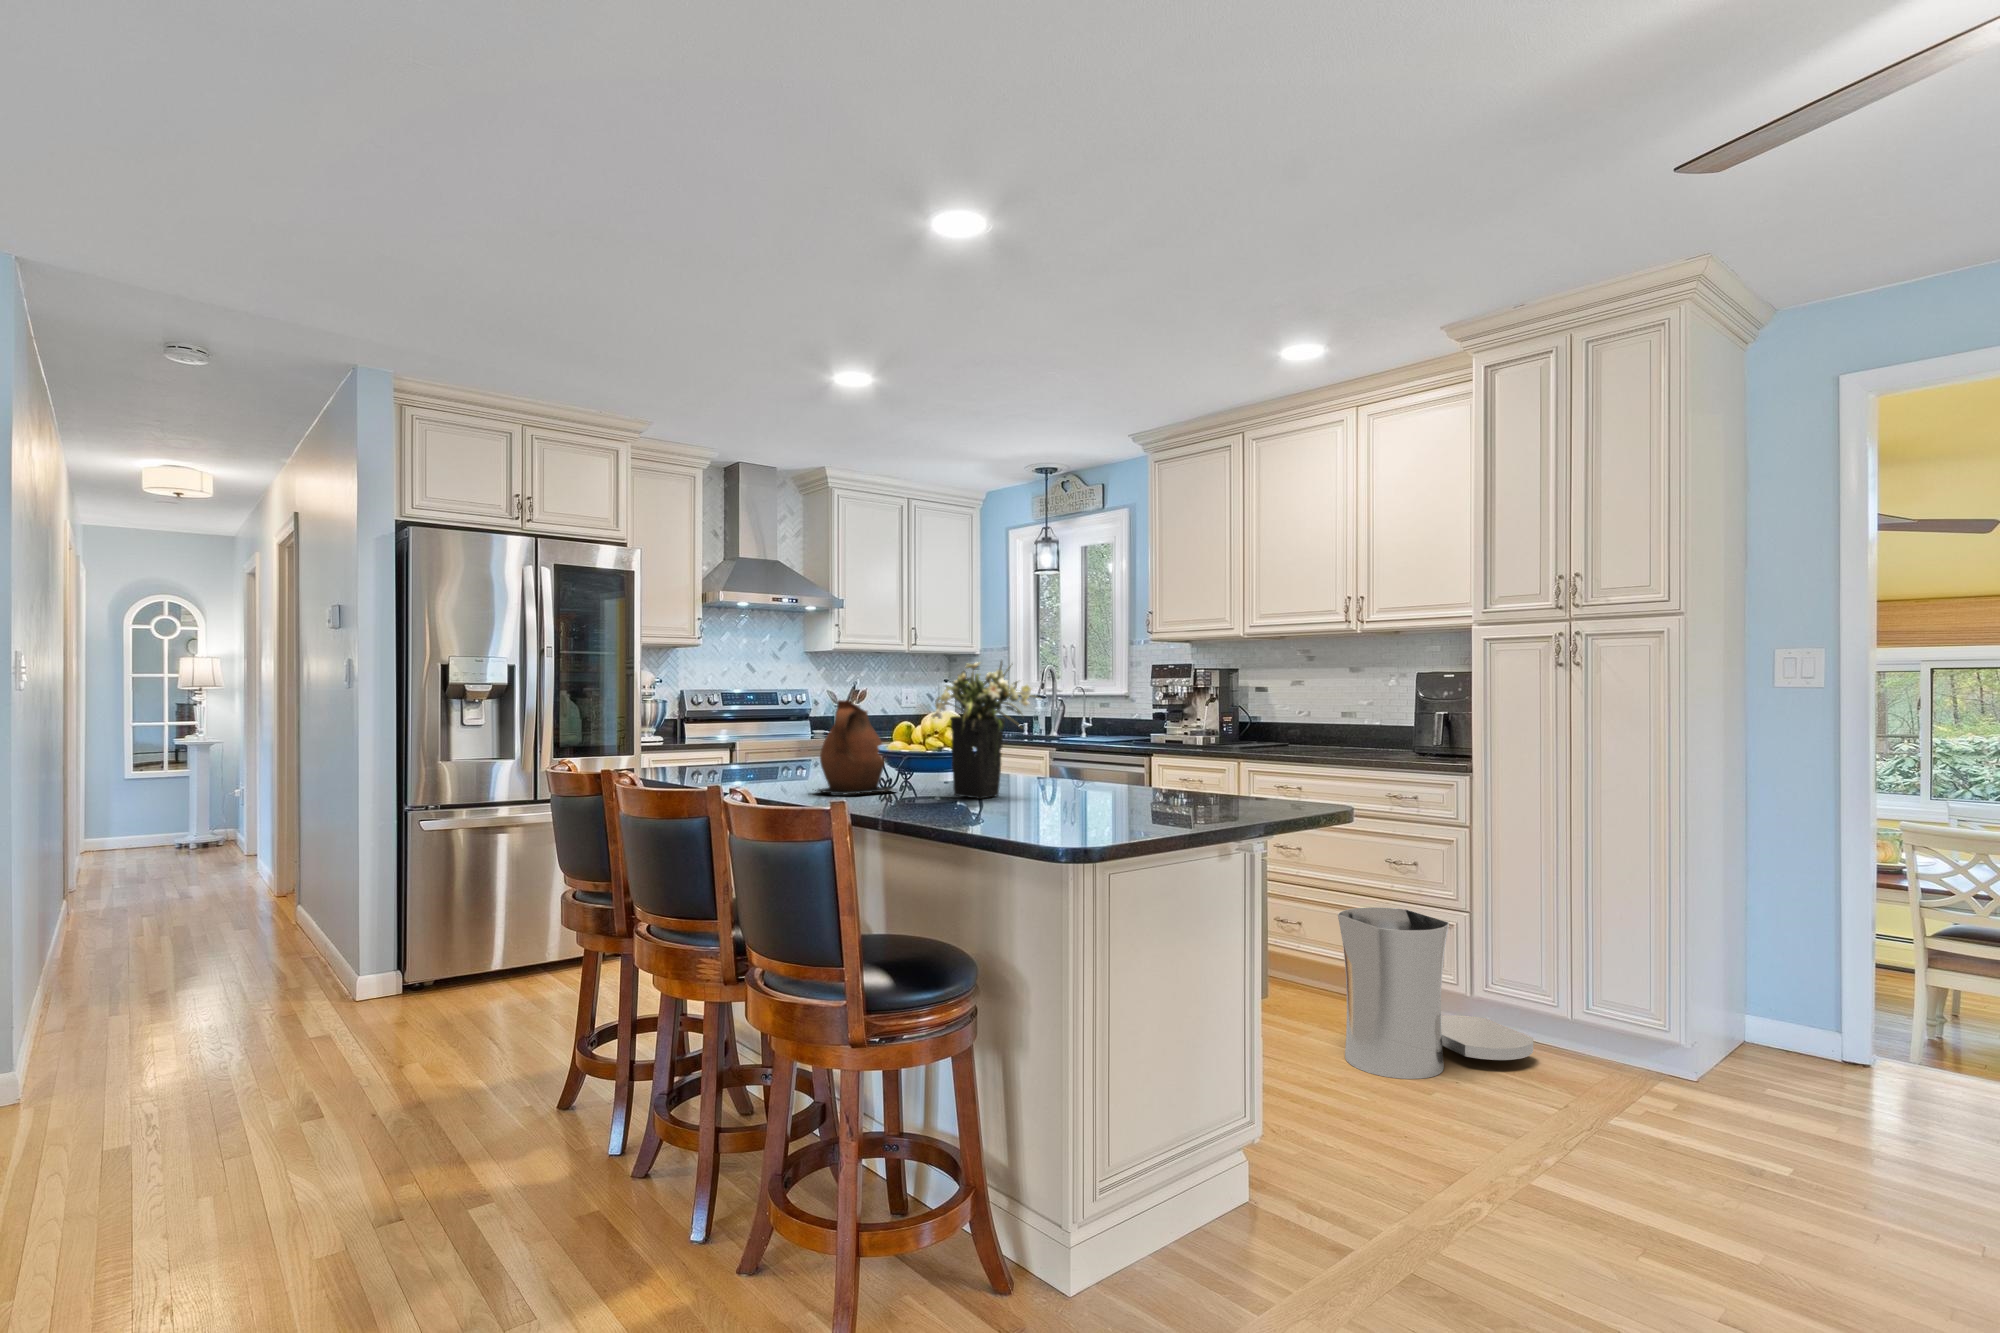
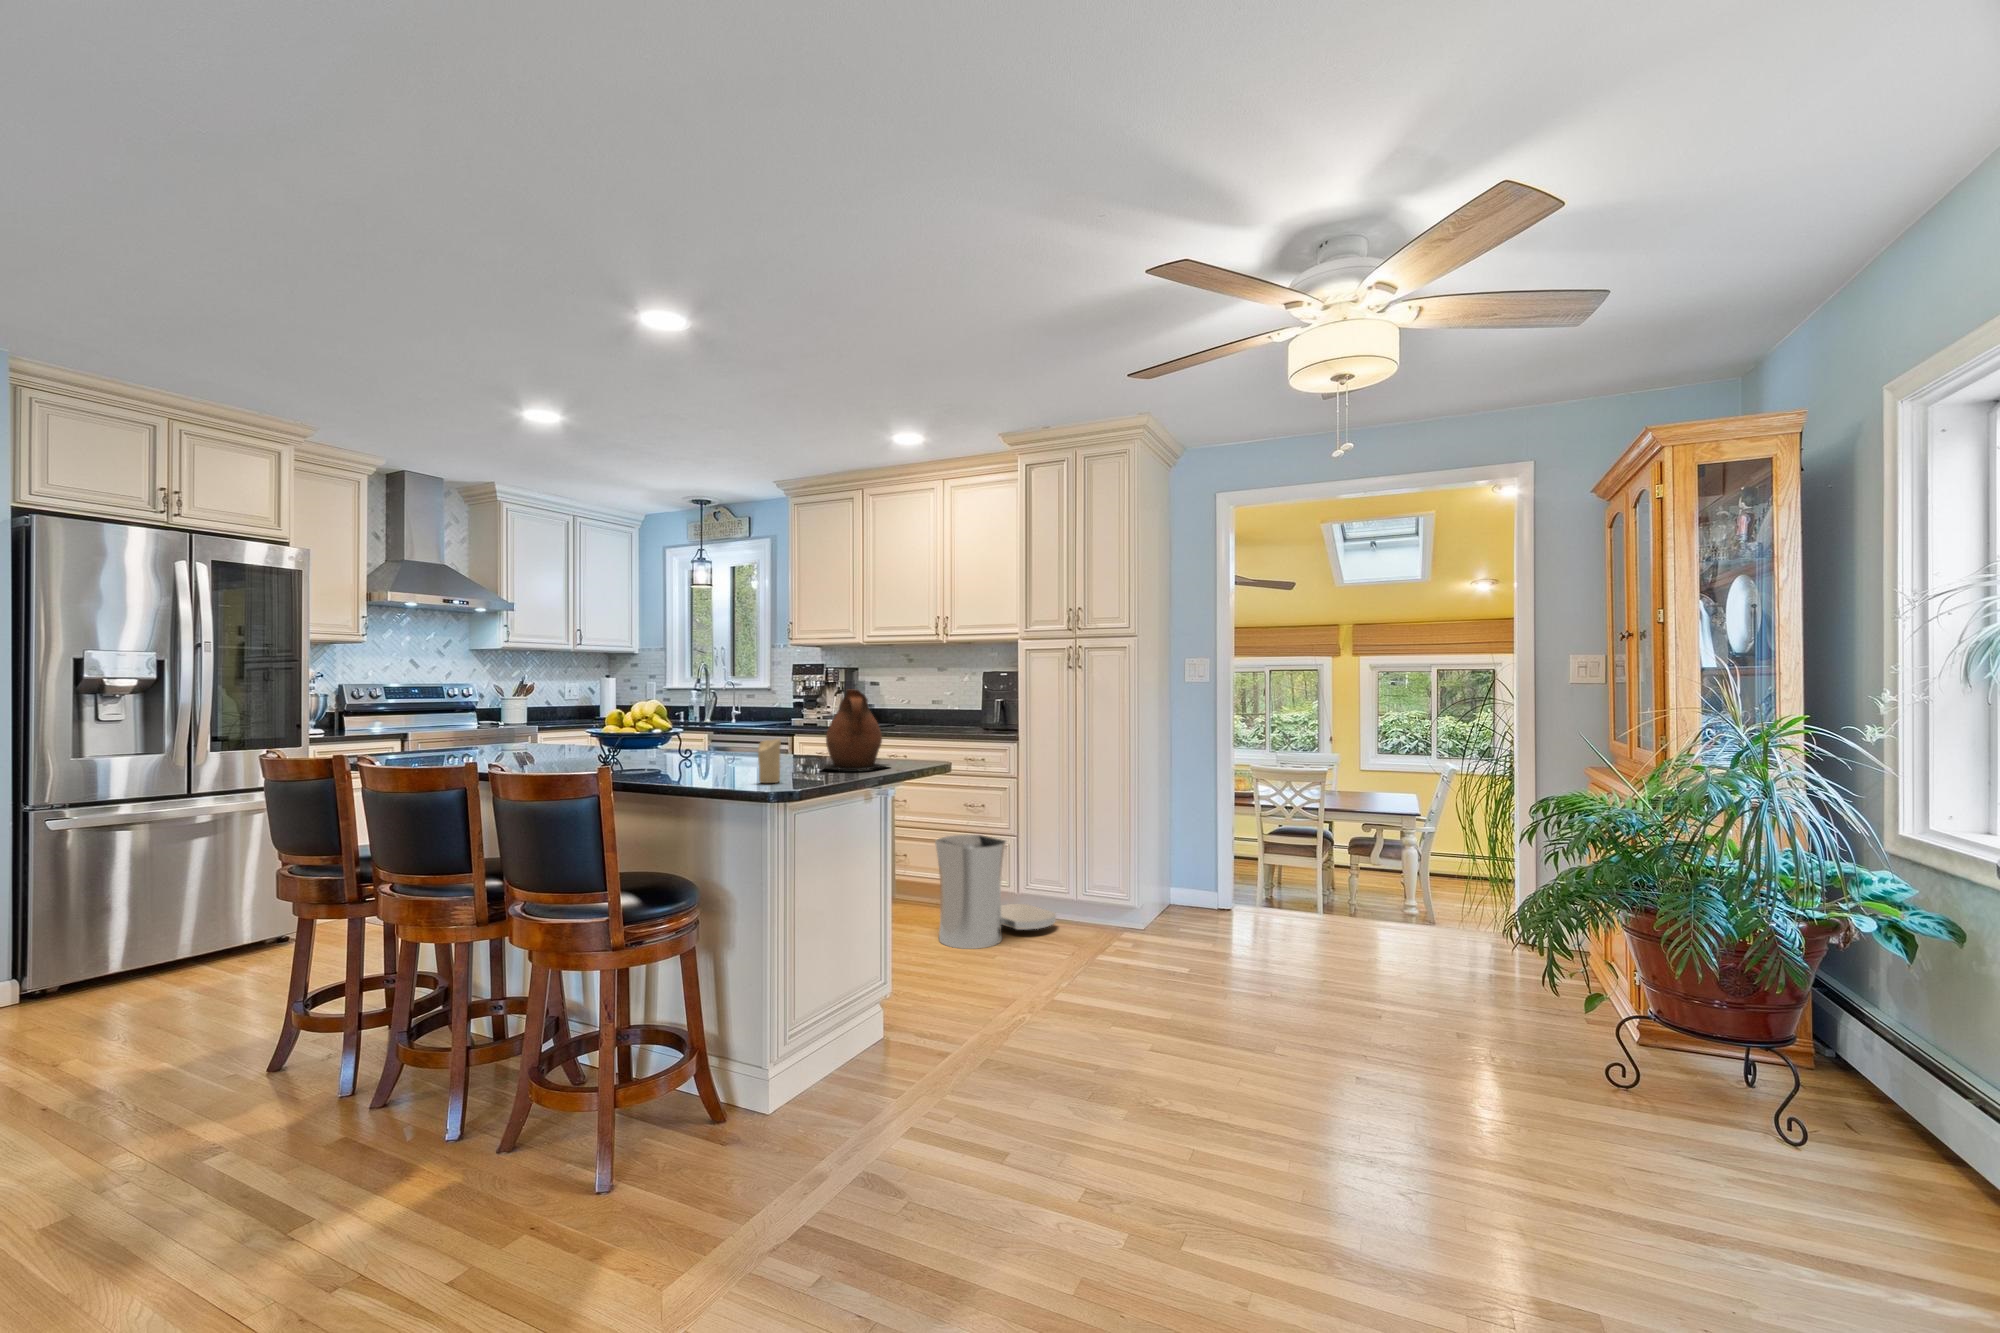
flower arrangement: present [932,661,1040,799] -> none [642,662,734,768]
ceramic pitcher: present [815,700,897,794] -> present [822,690,889,770]
candle: none [1054,764,1085,827] -> present [758,739,781,783]

